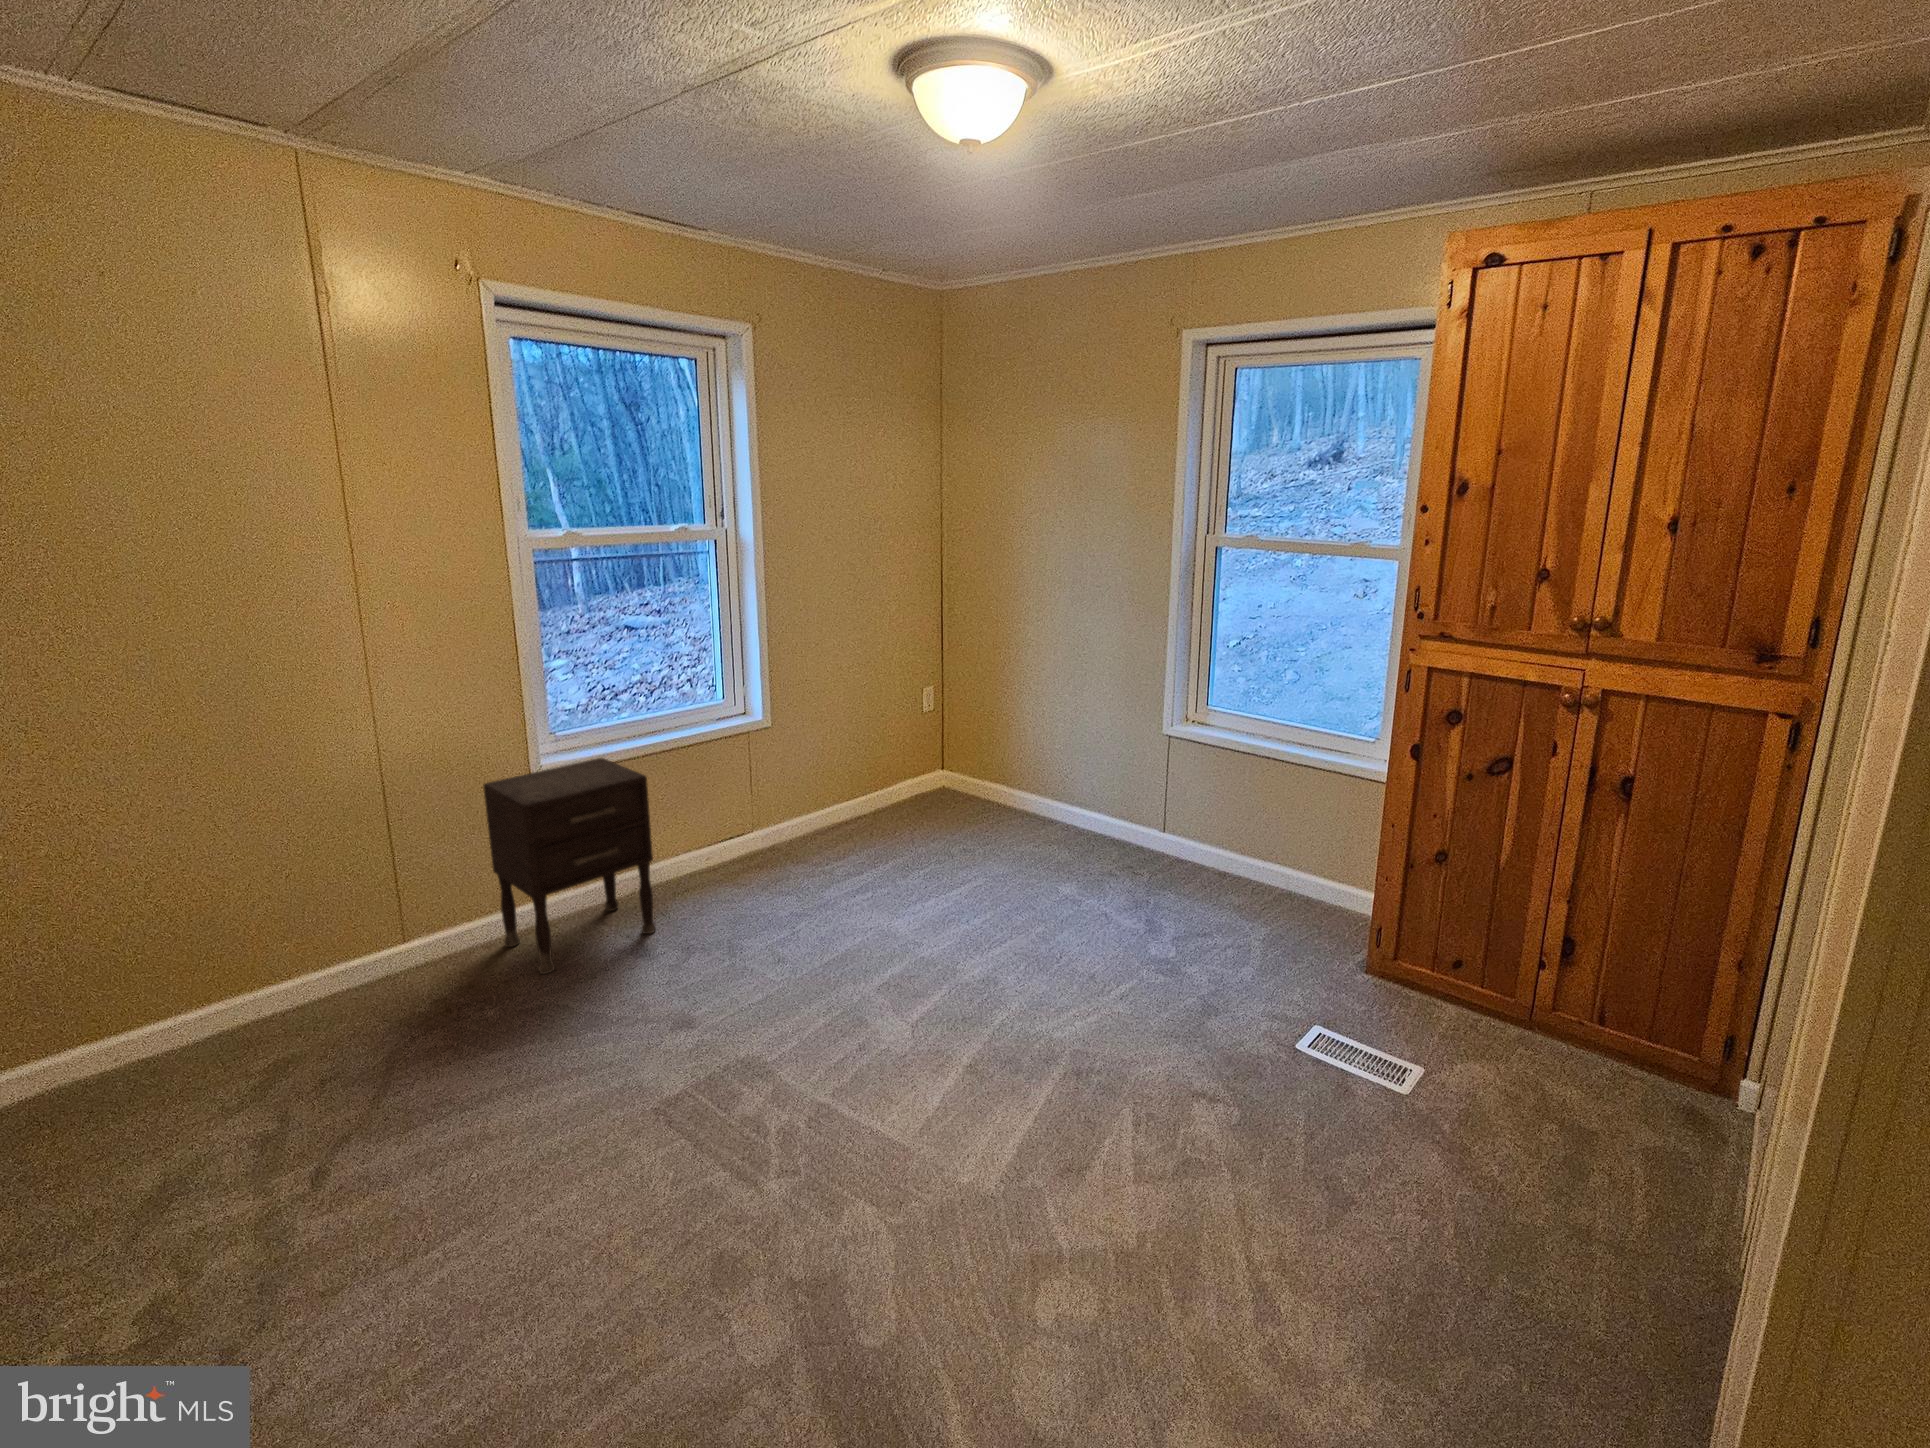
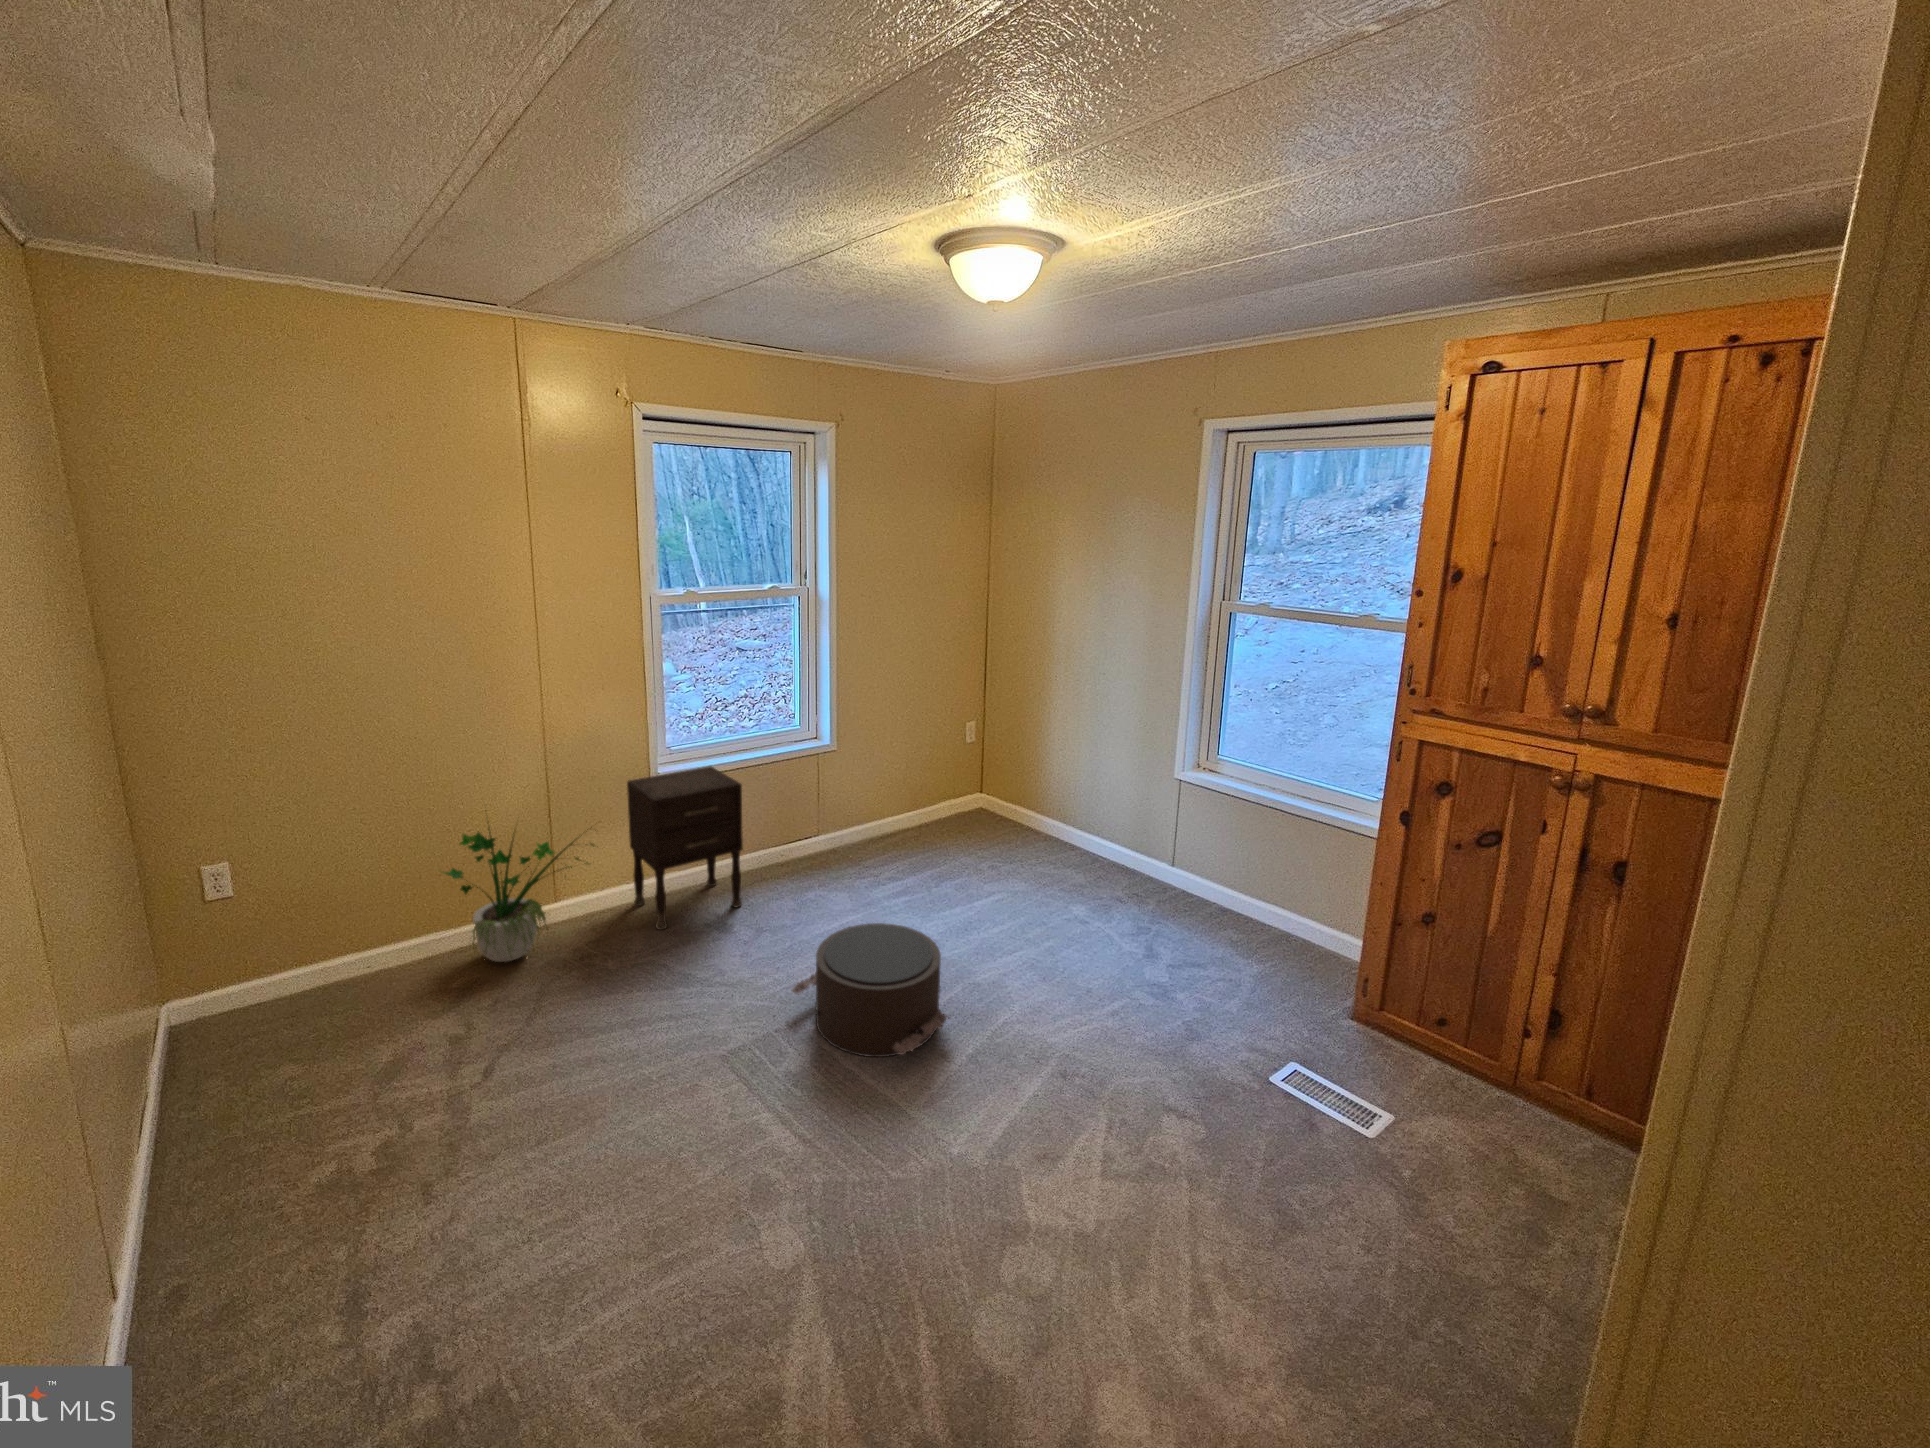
potted plant: none [191,824,454,1047] -> present [443,829,594,962]
pouf: none [733,930,941,1096] -> present [791,923,949,1057]

